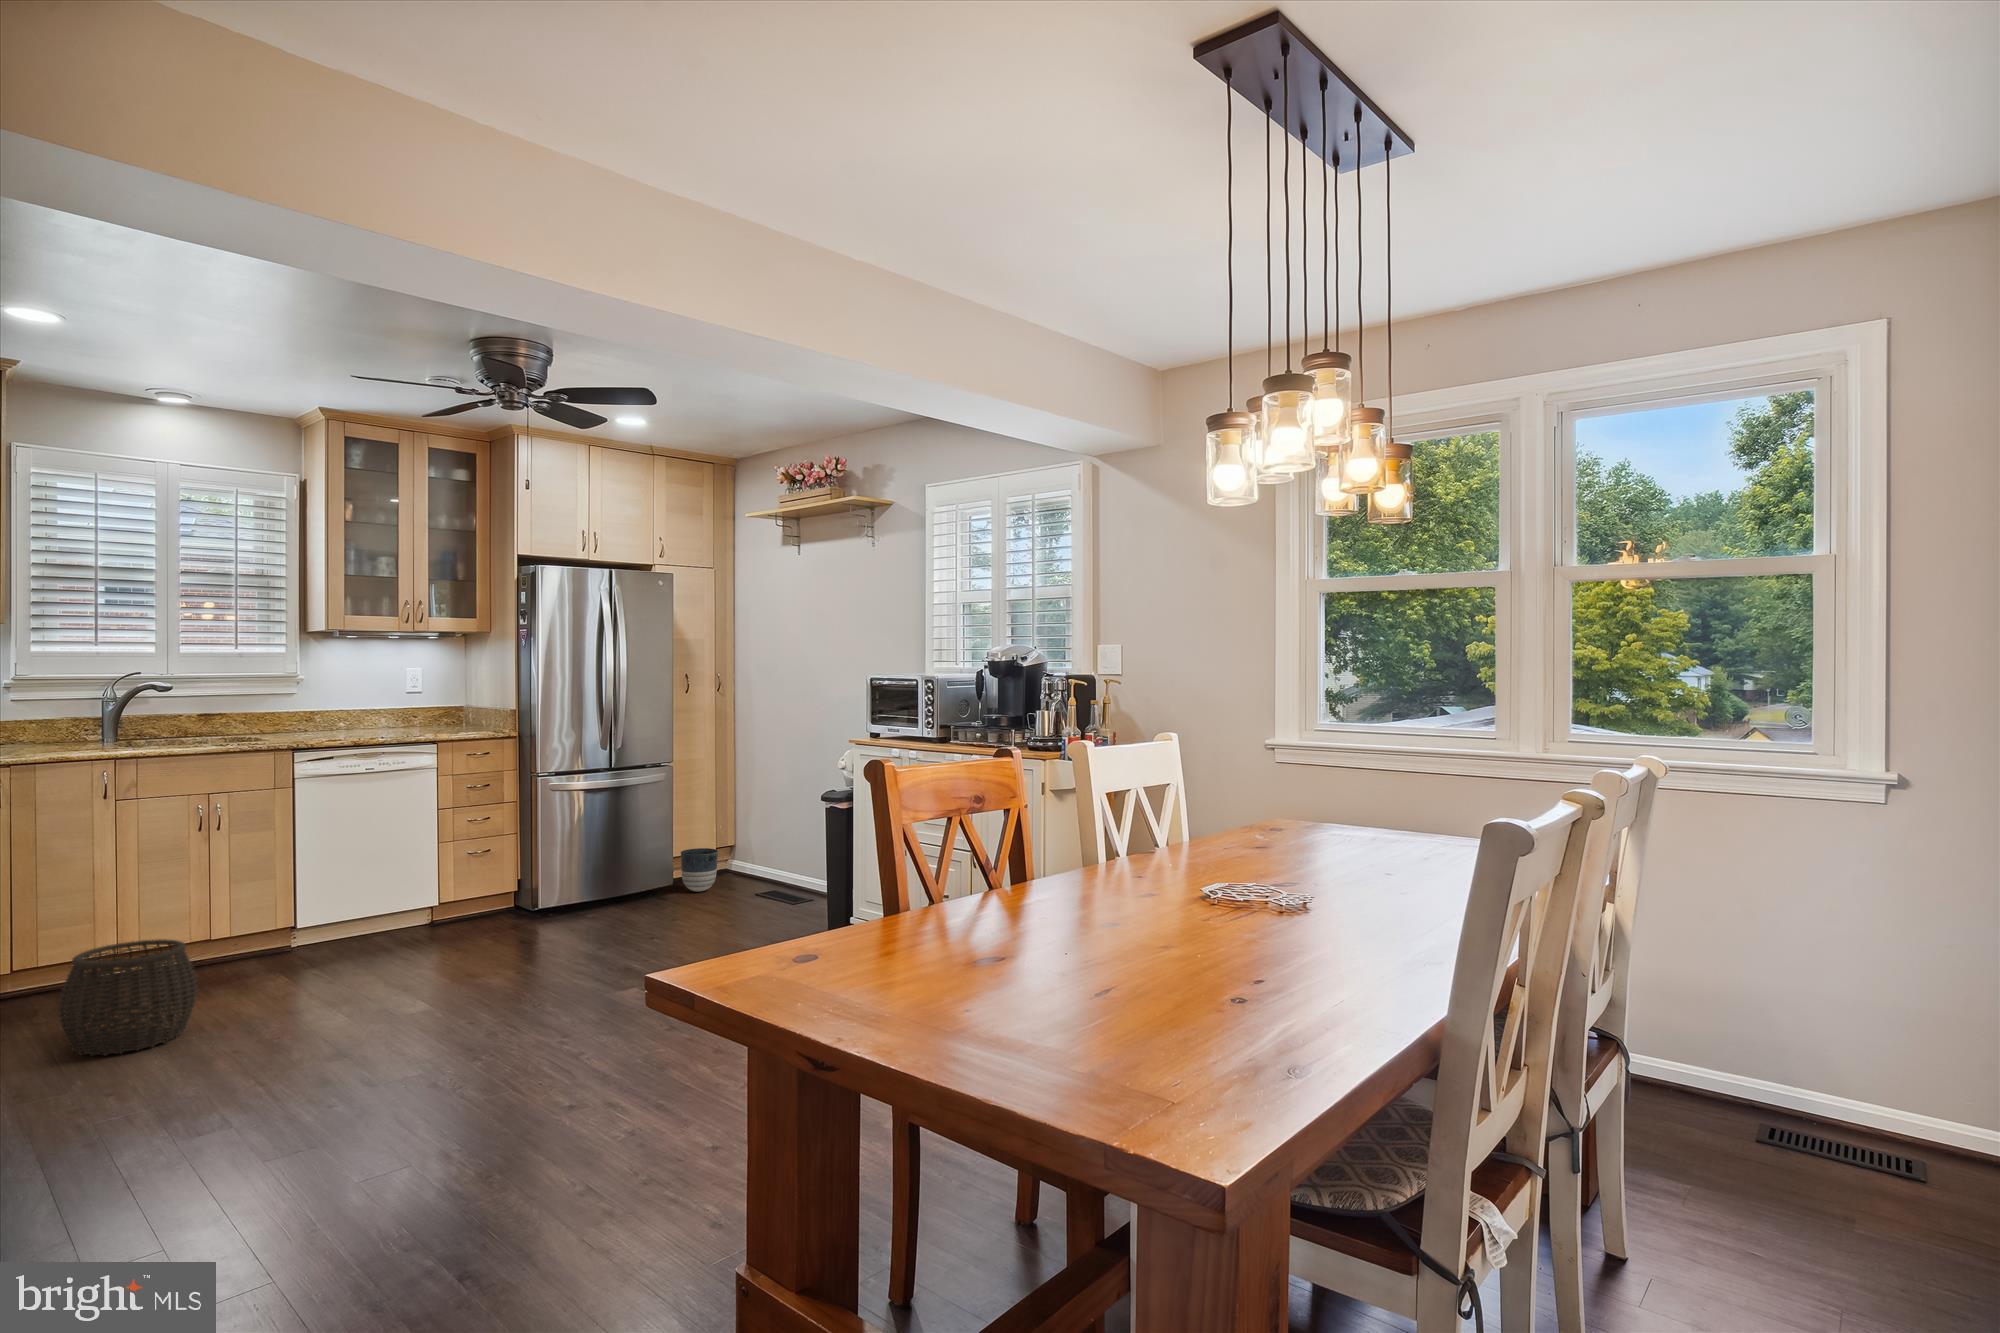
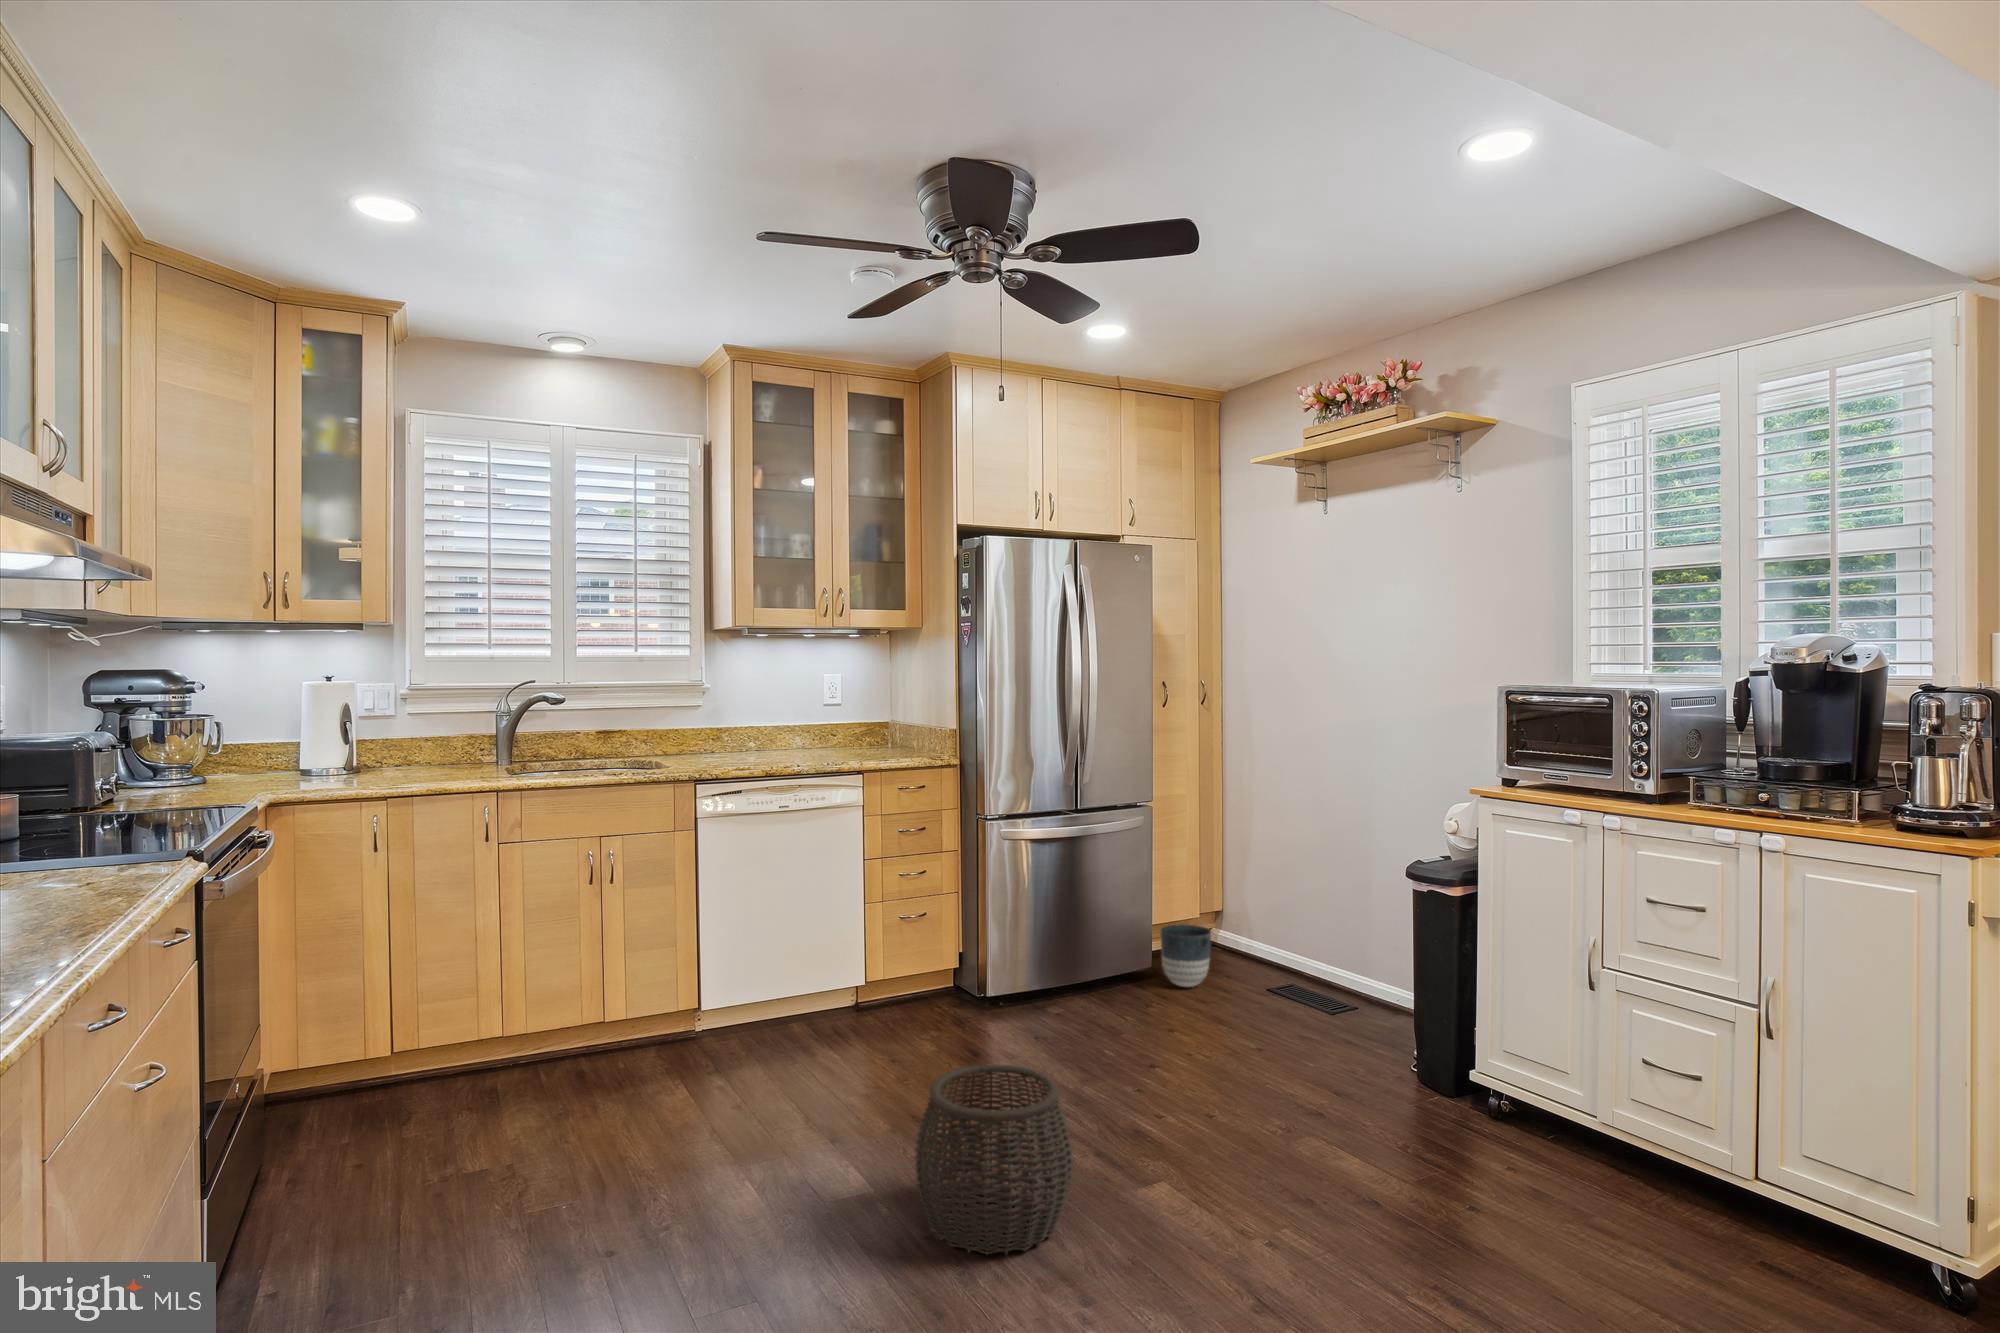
woven basket: present [58,939,197,1056] -> present [915,1065,1073,1255]

